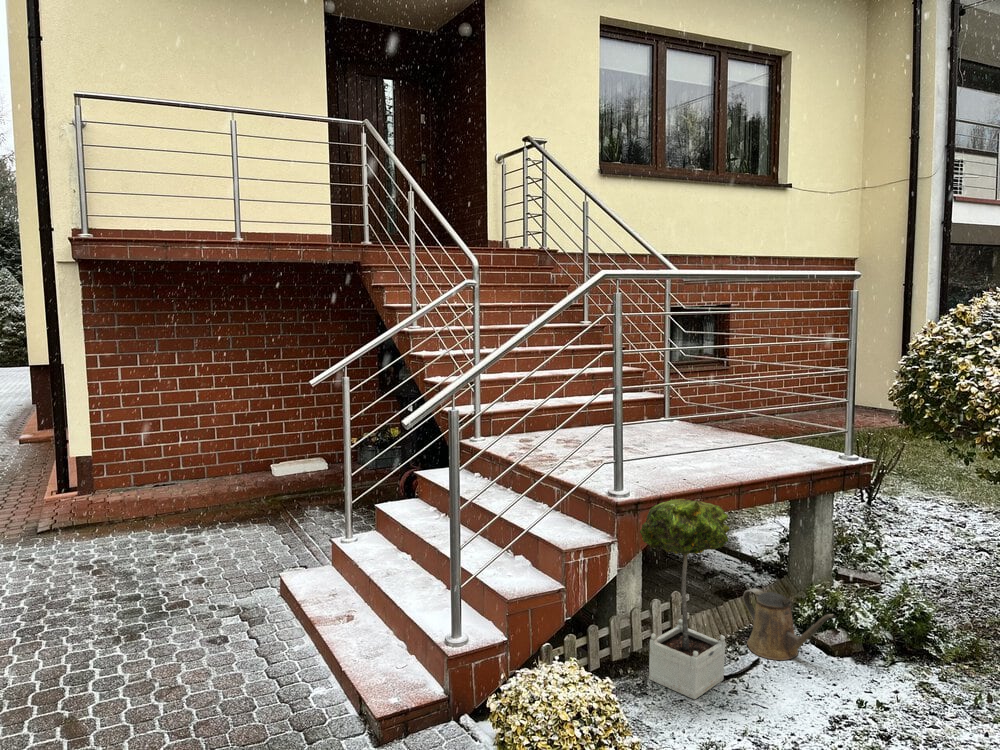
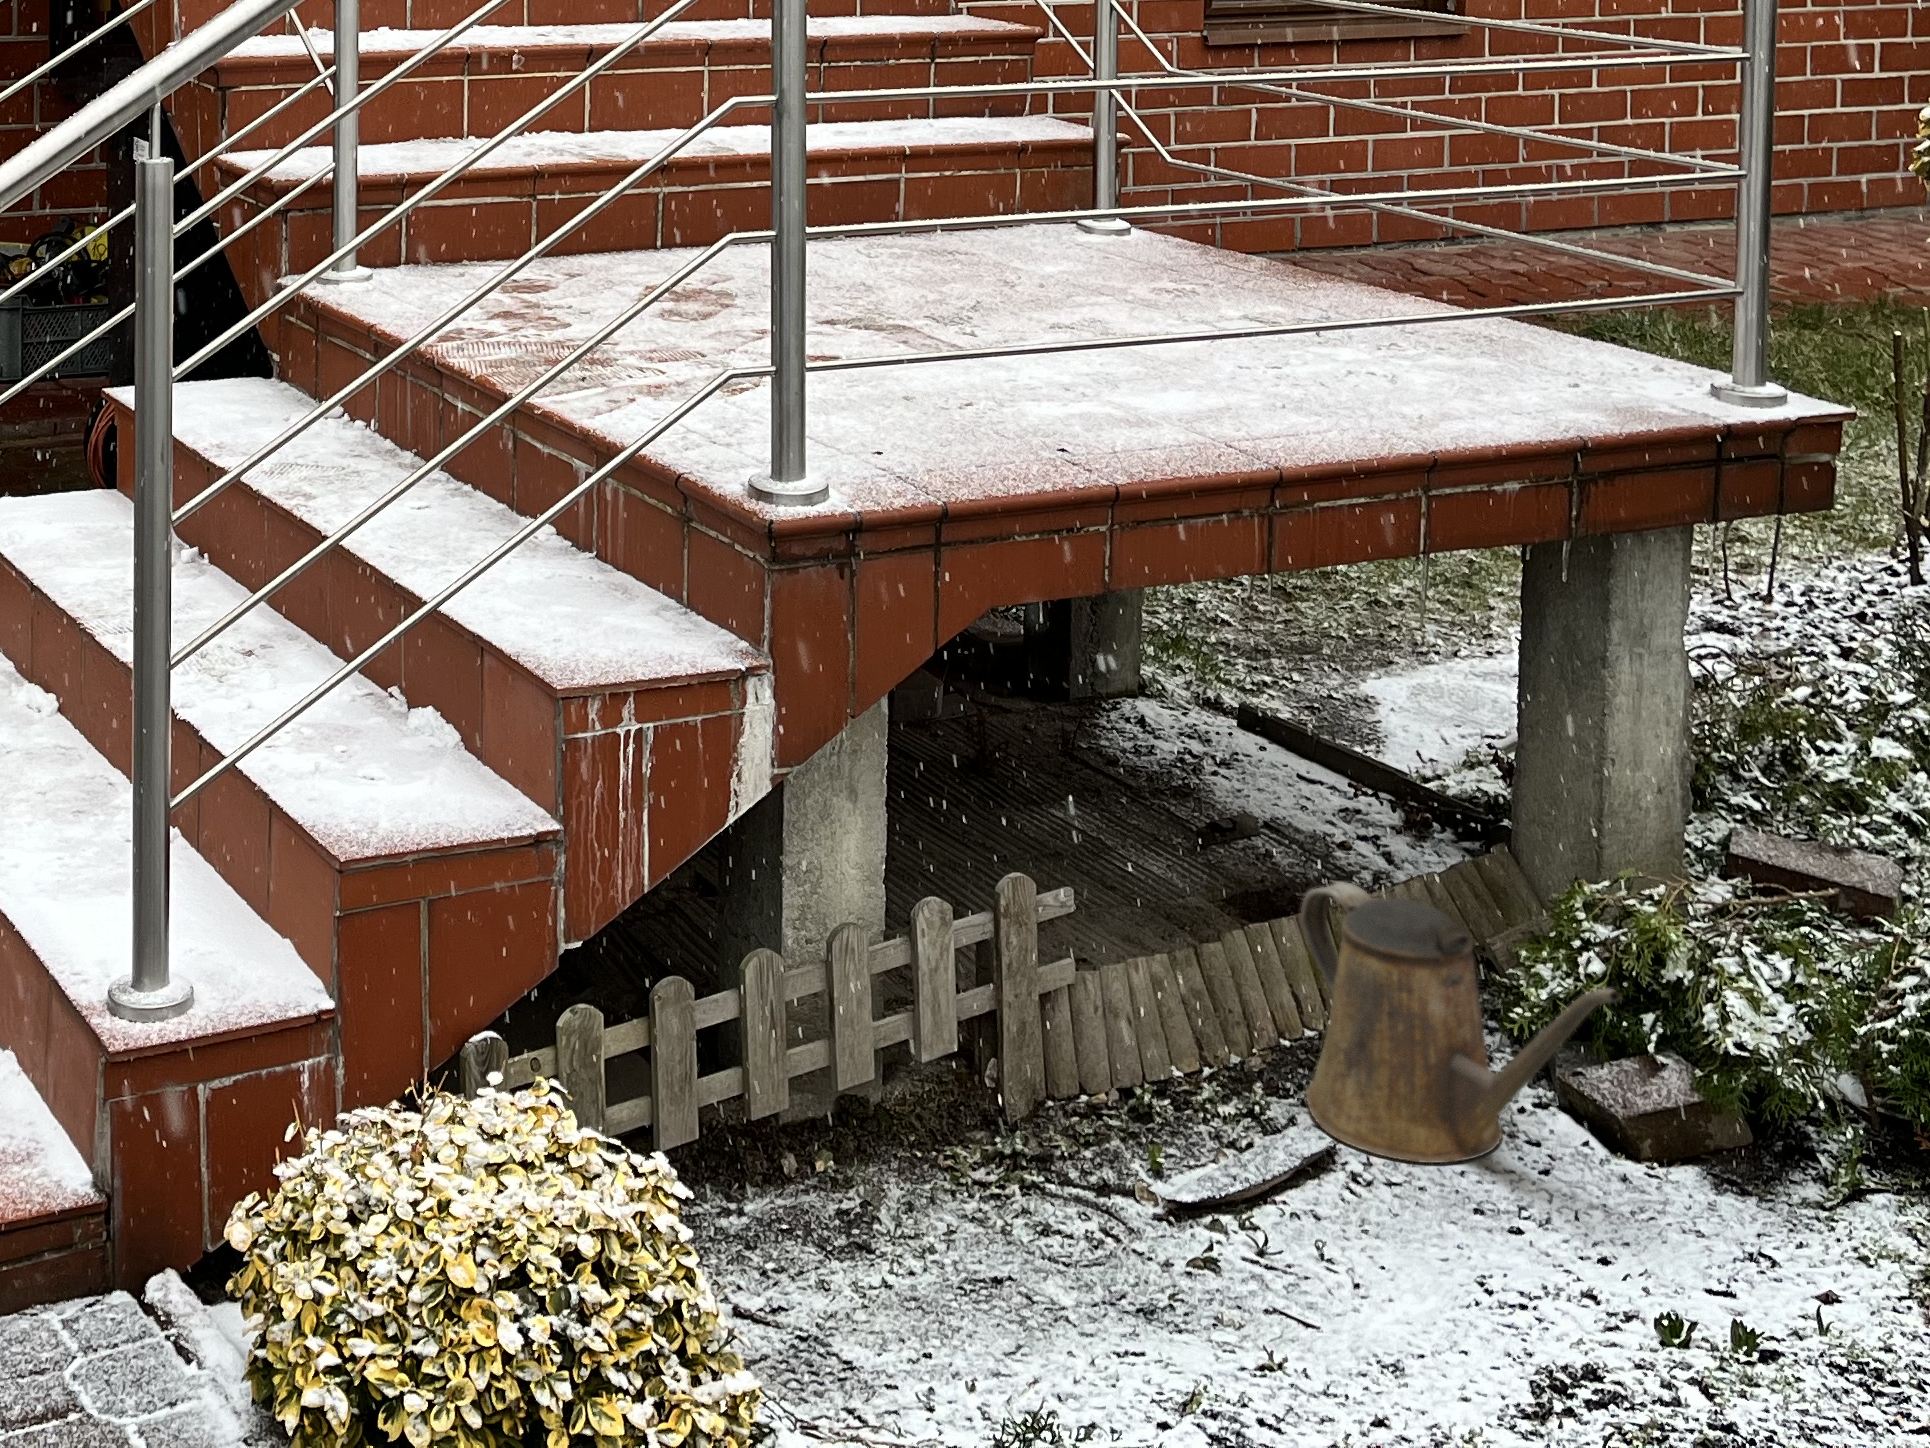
potted tree: present [640,499,729,699] -> none [861,520,1205,1283]

